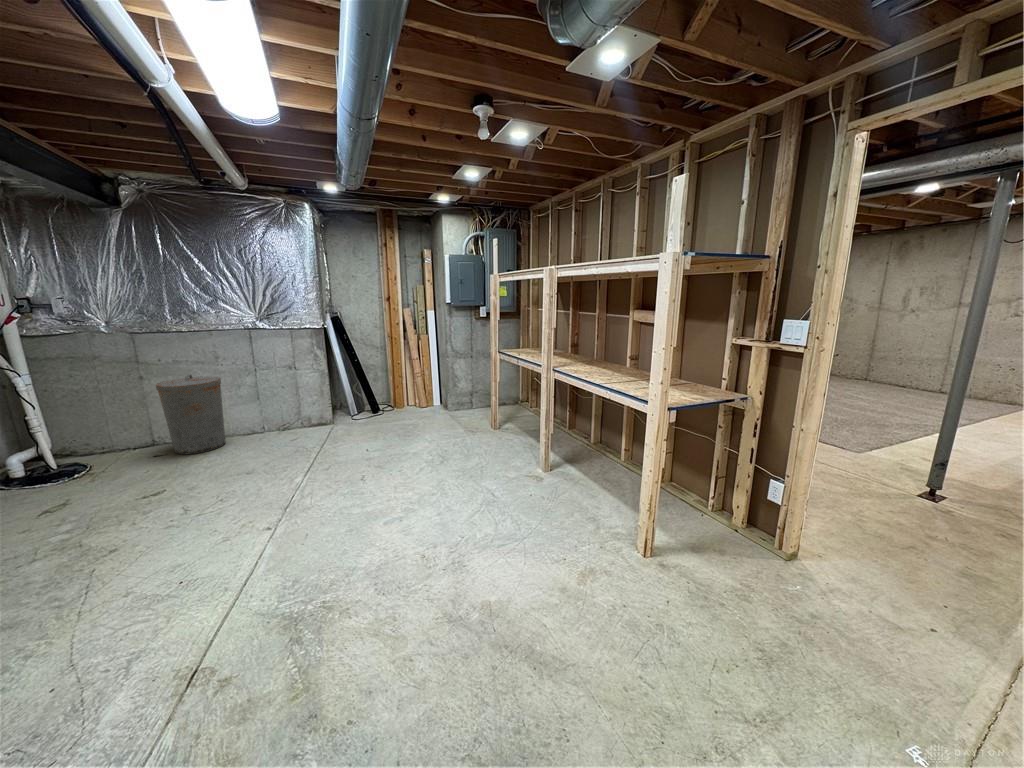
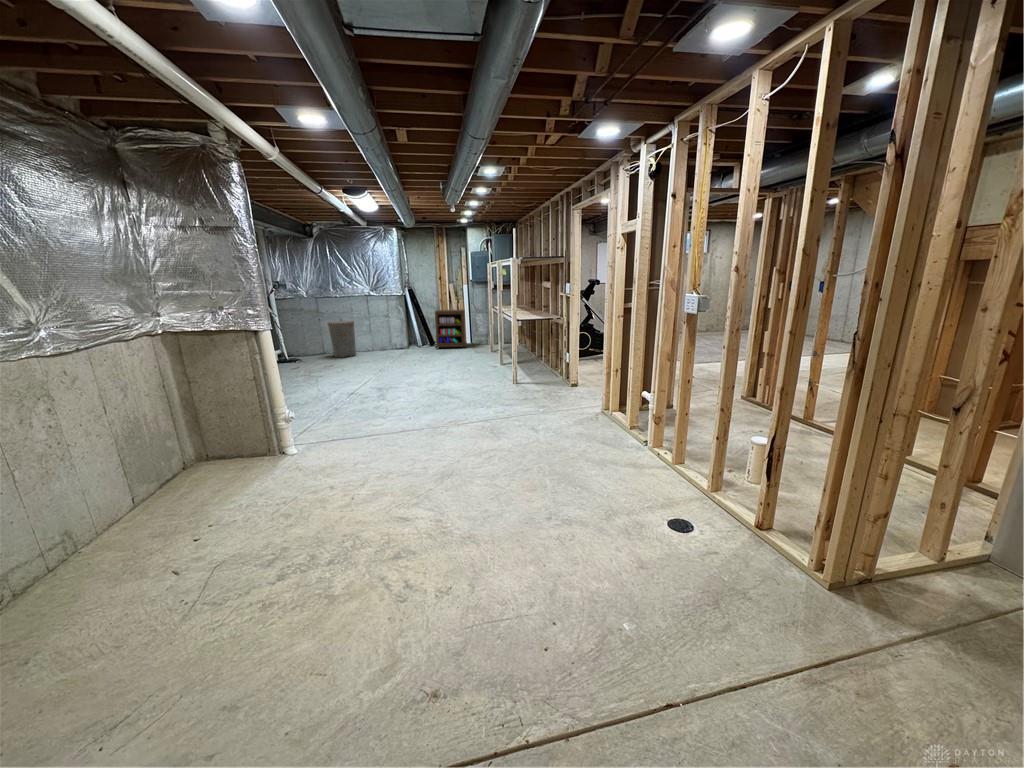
storage cabinet: none [384,351,437,420] -> present [435,309,466,348]

